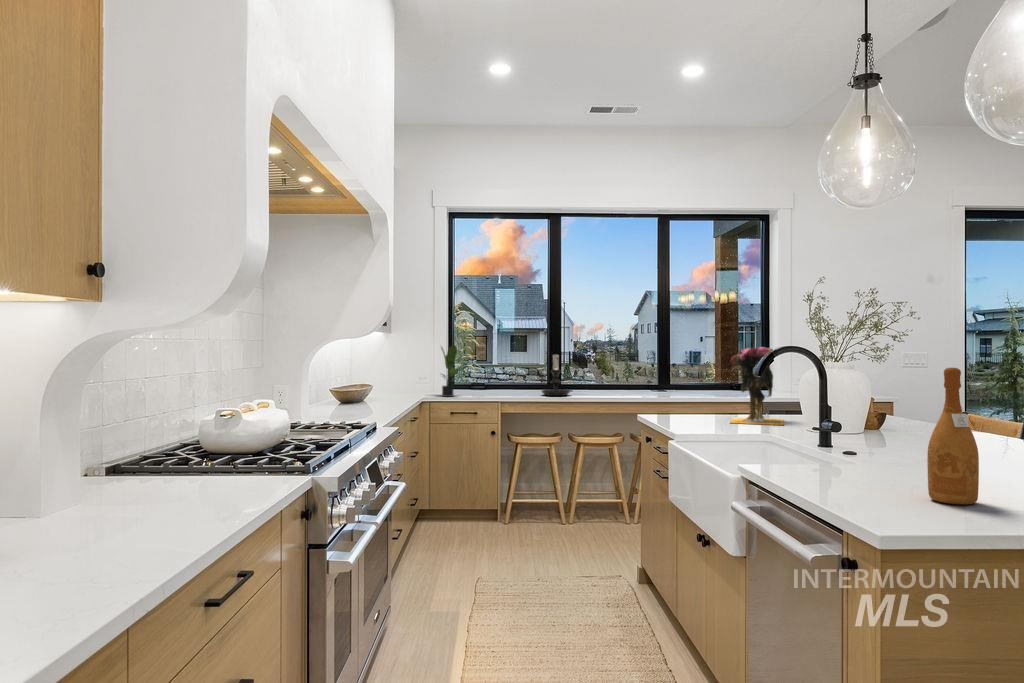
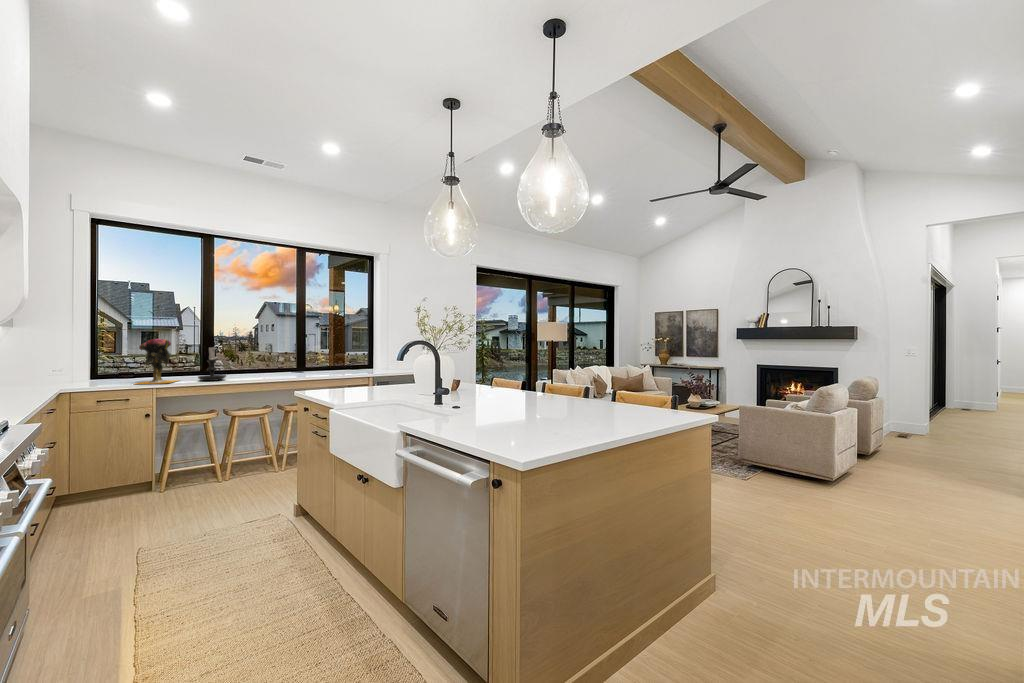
potted plant: present [442,345,461,397] -> none [81,339,113,387]
vase: present [730,347,783,425] -> present [136,339,178,384]
wine bottle: present [927,368,979,505] -> none [517,354,542,434]

